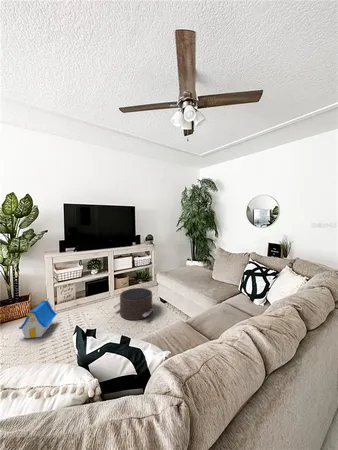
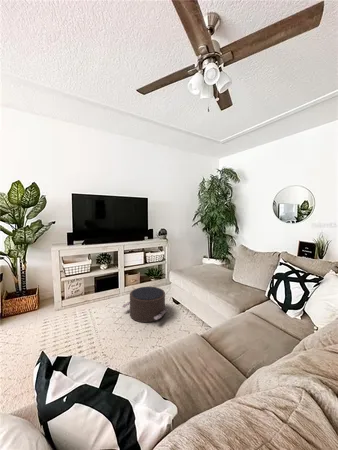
toy house: present [19,298,57,338] -> none [22,294,63,336]

